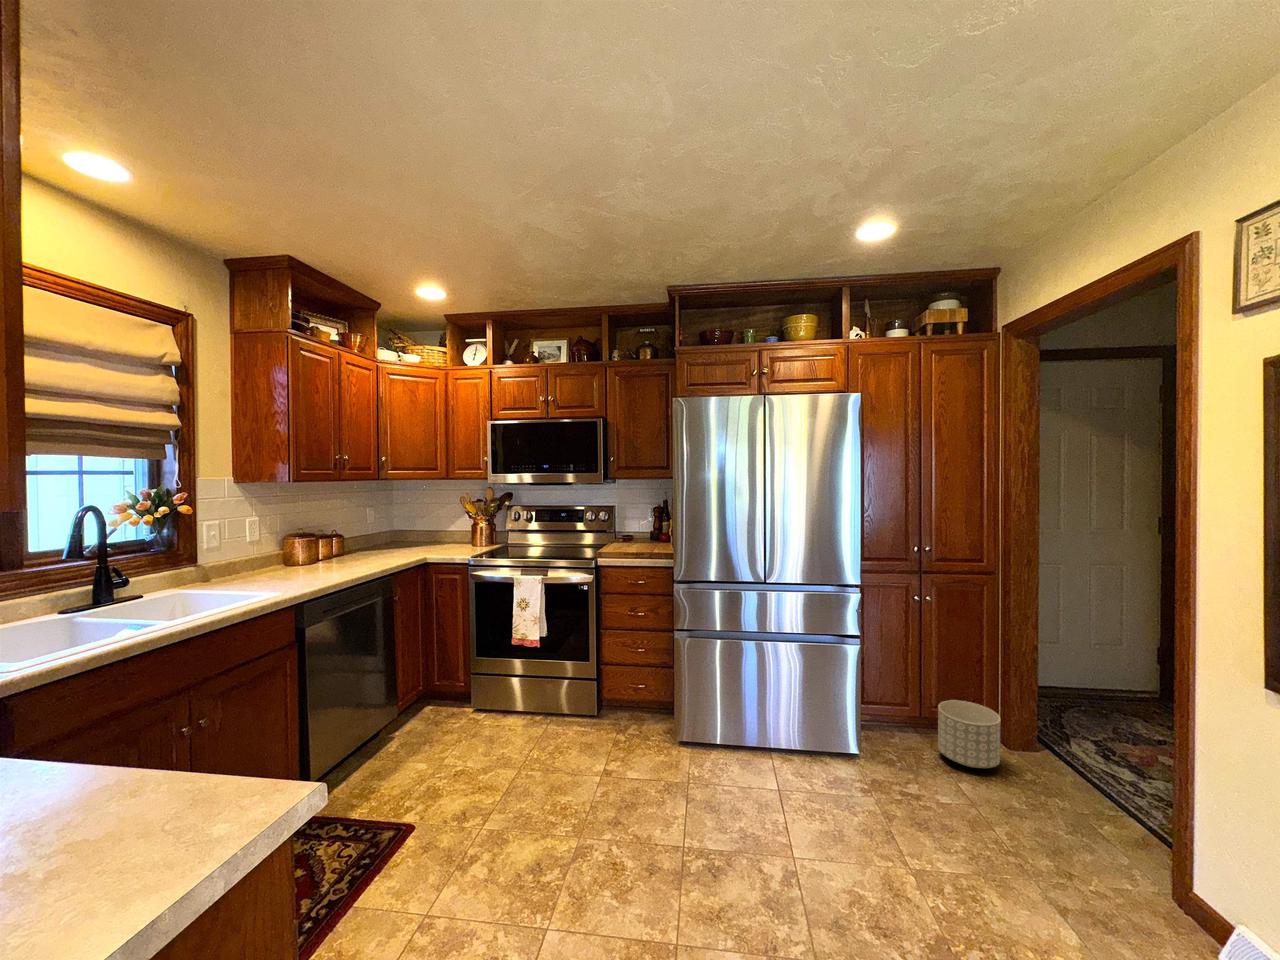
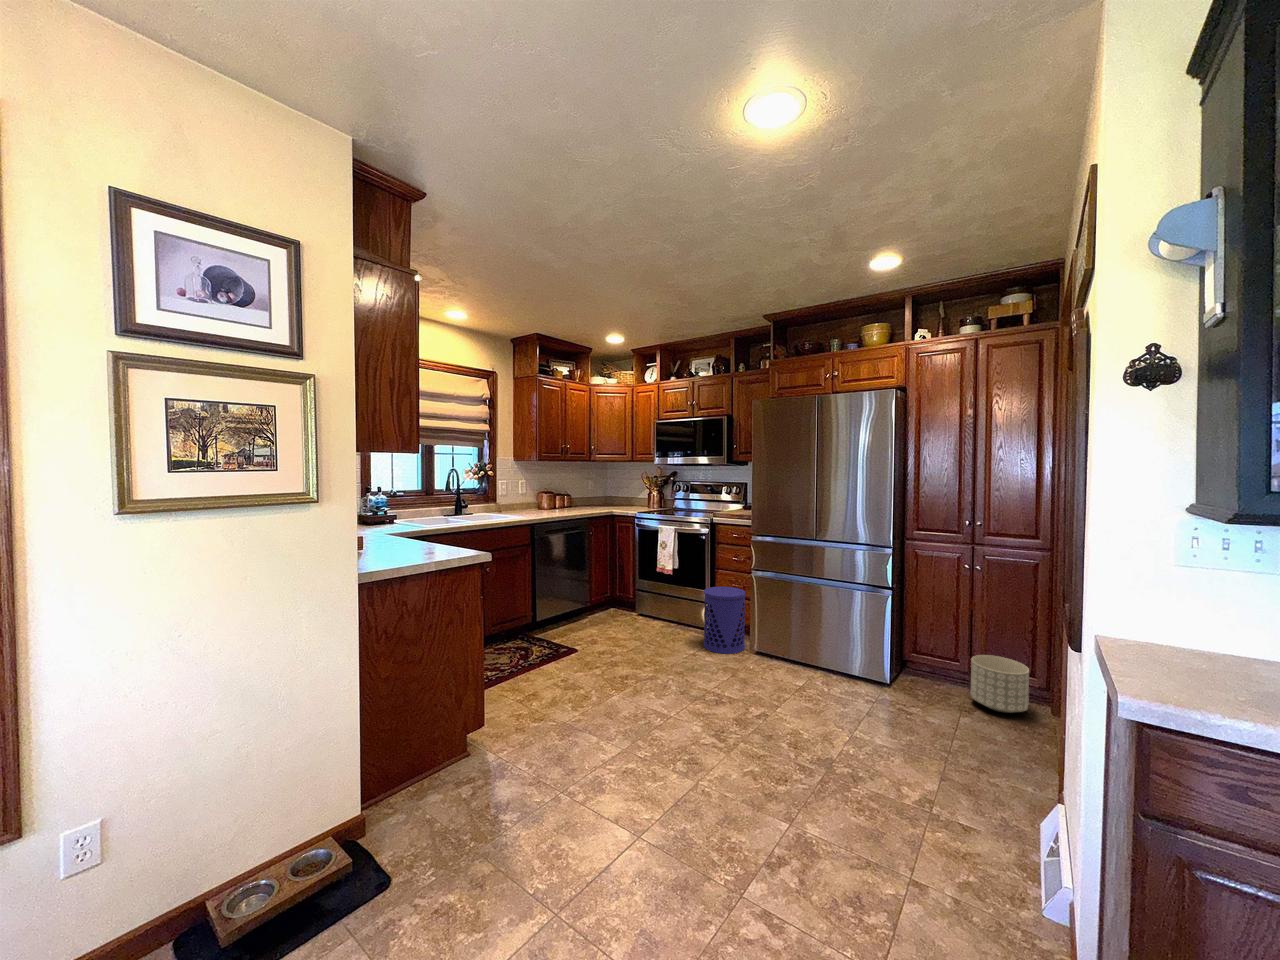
waste bin: none [604,657,662,761] -> present [703,587,745,654]

